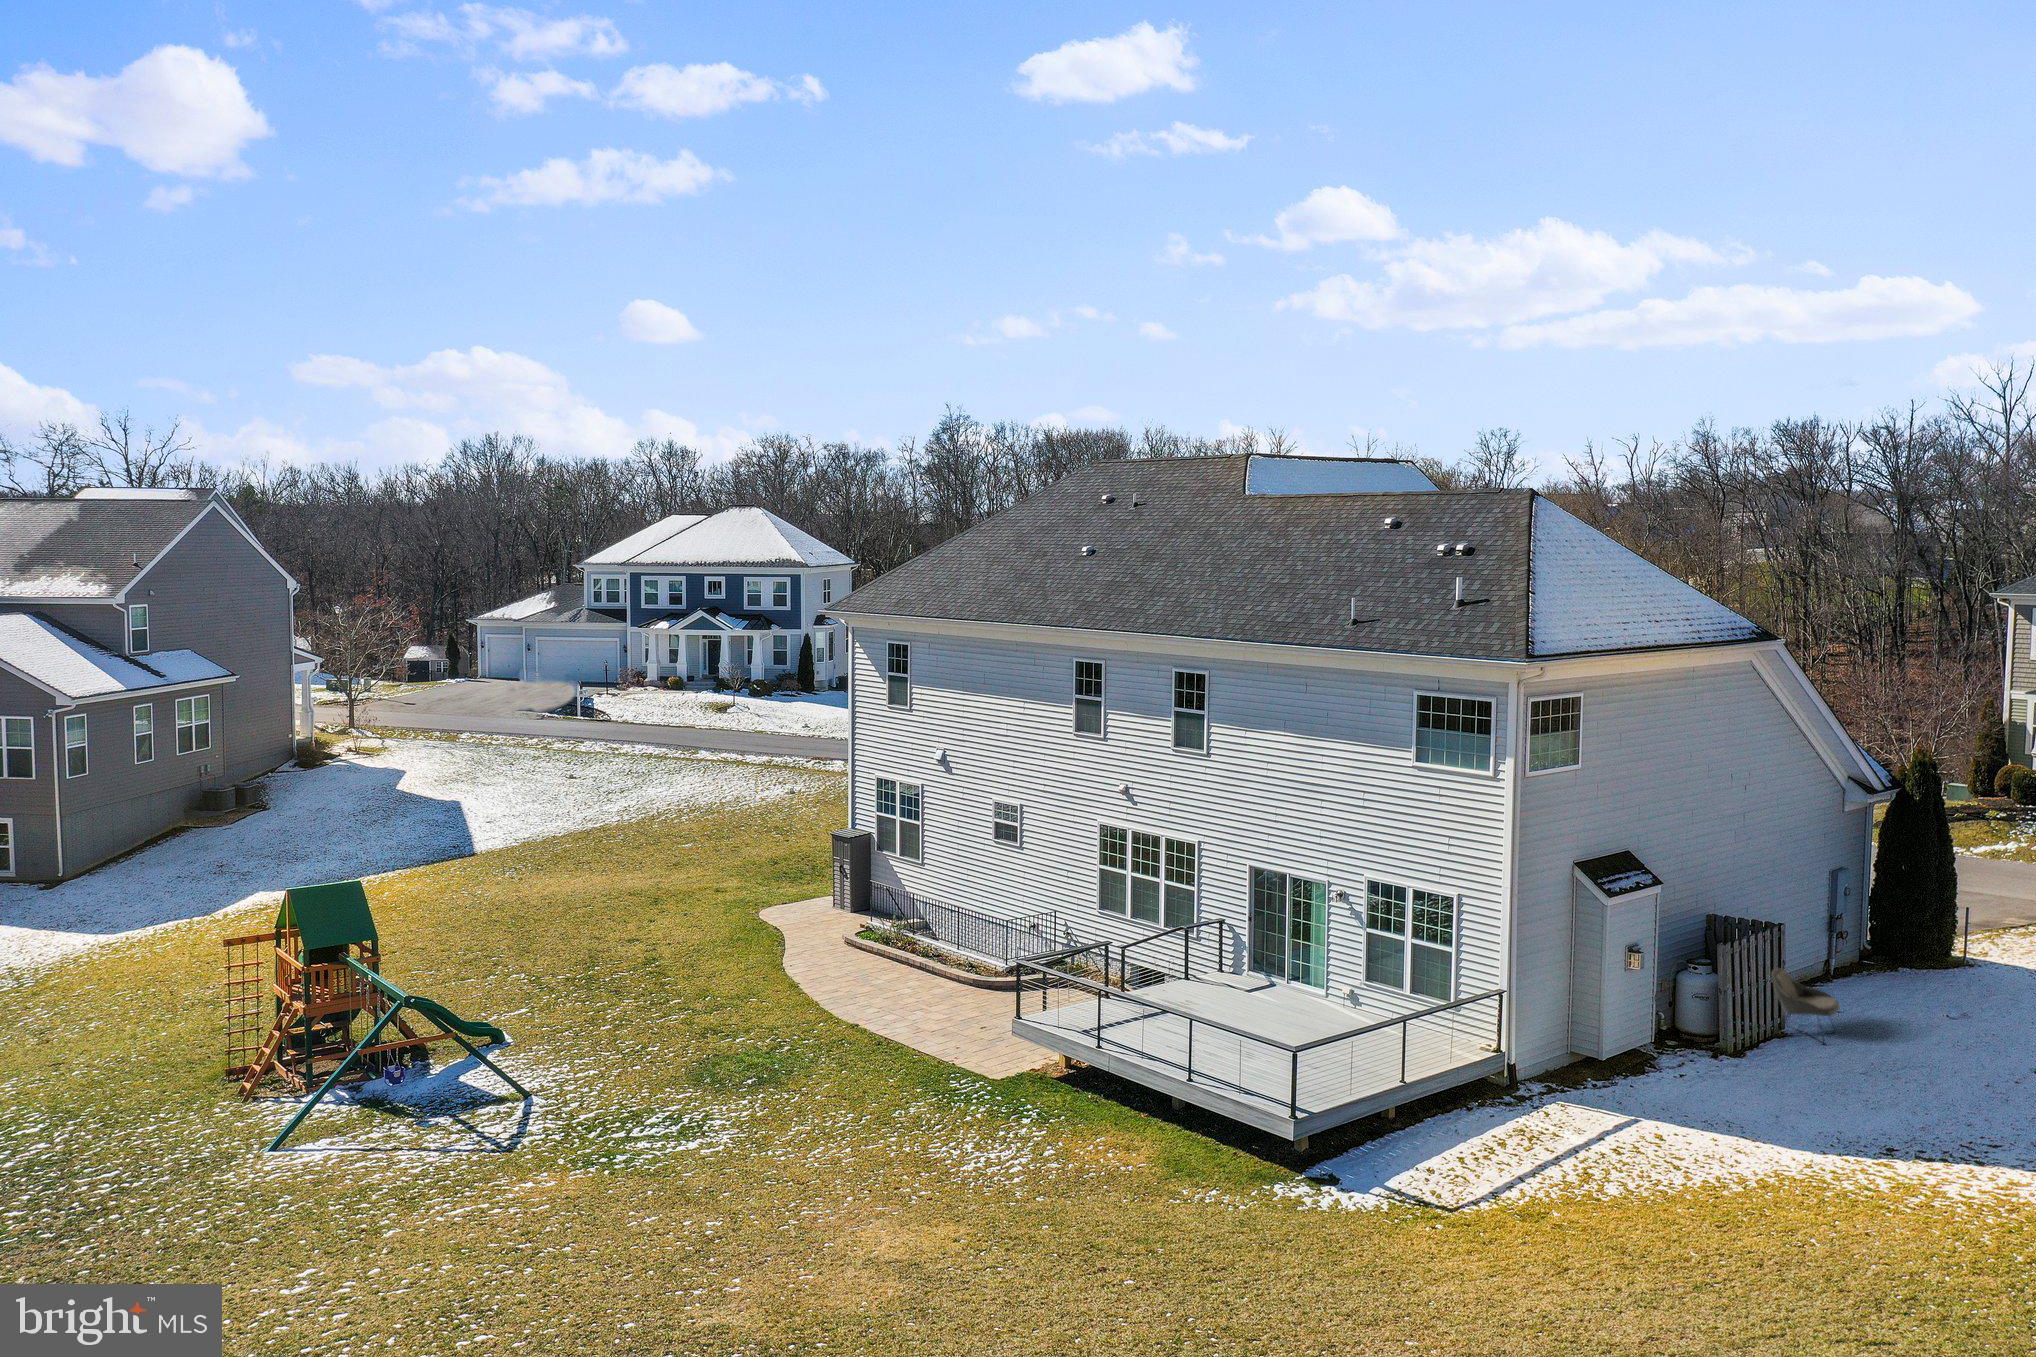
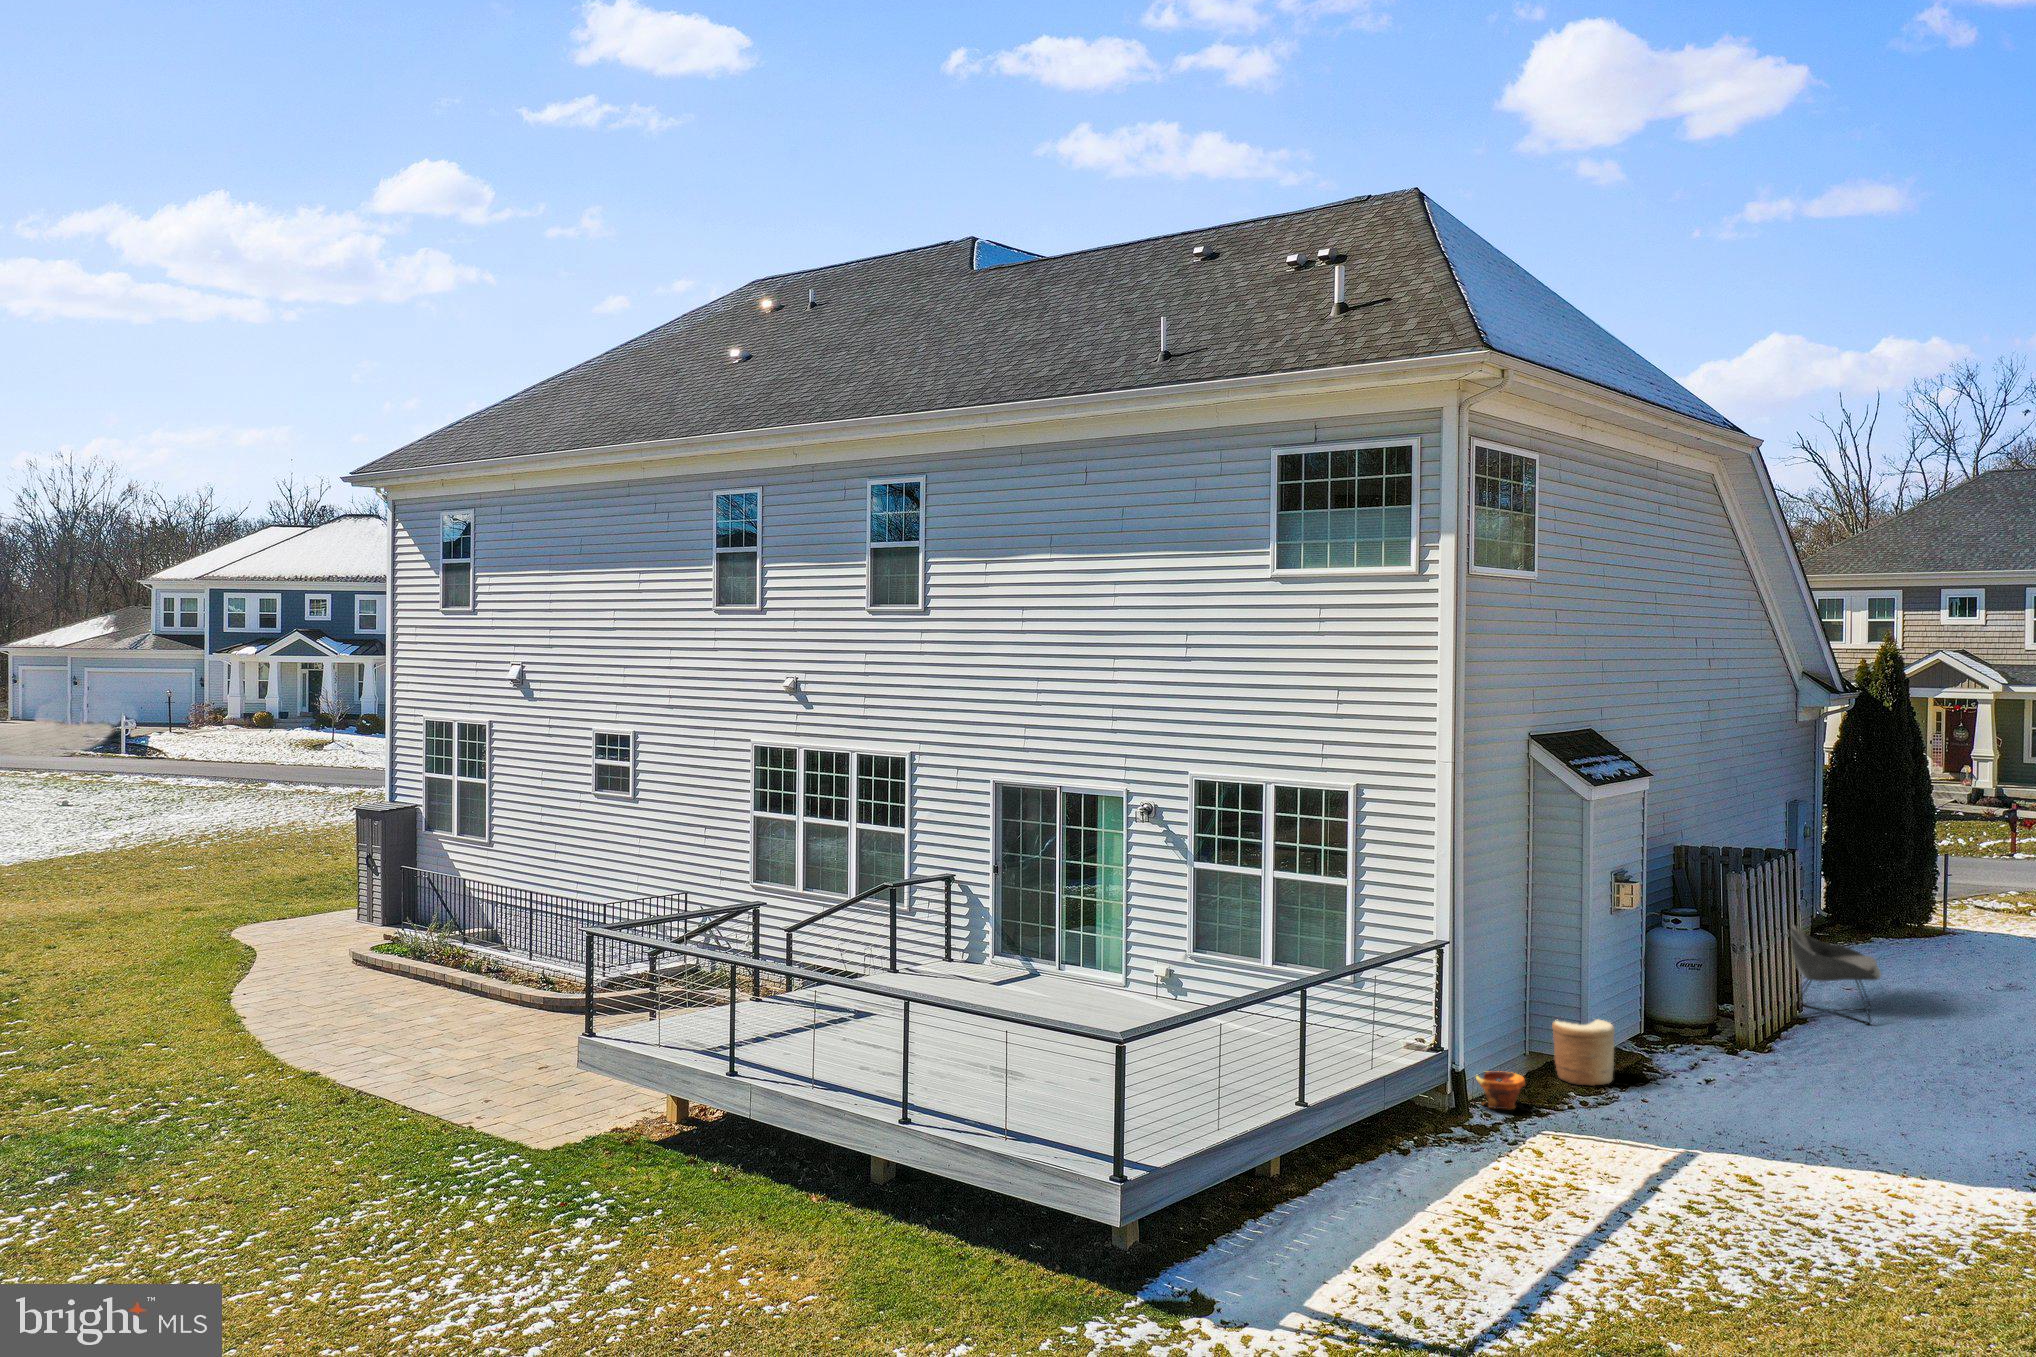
woven basket: none [1585,1034,1623,1077] -> present [1552,1020,1615,1086]
planter: none [1527,1065,1556,1089] -> present [1476,1071,1525,1109]

